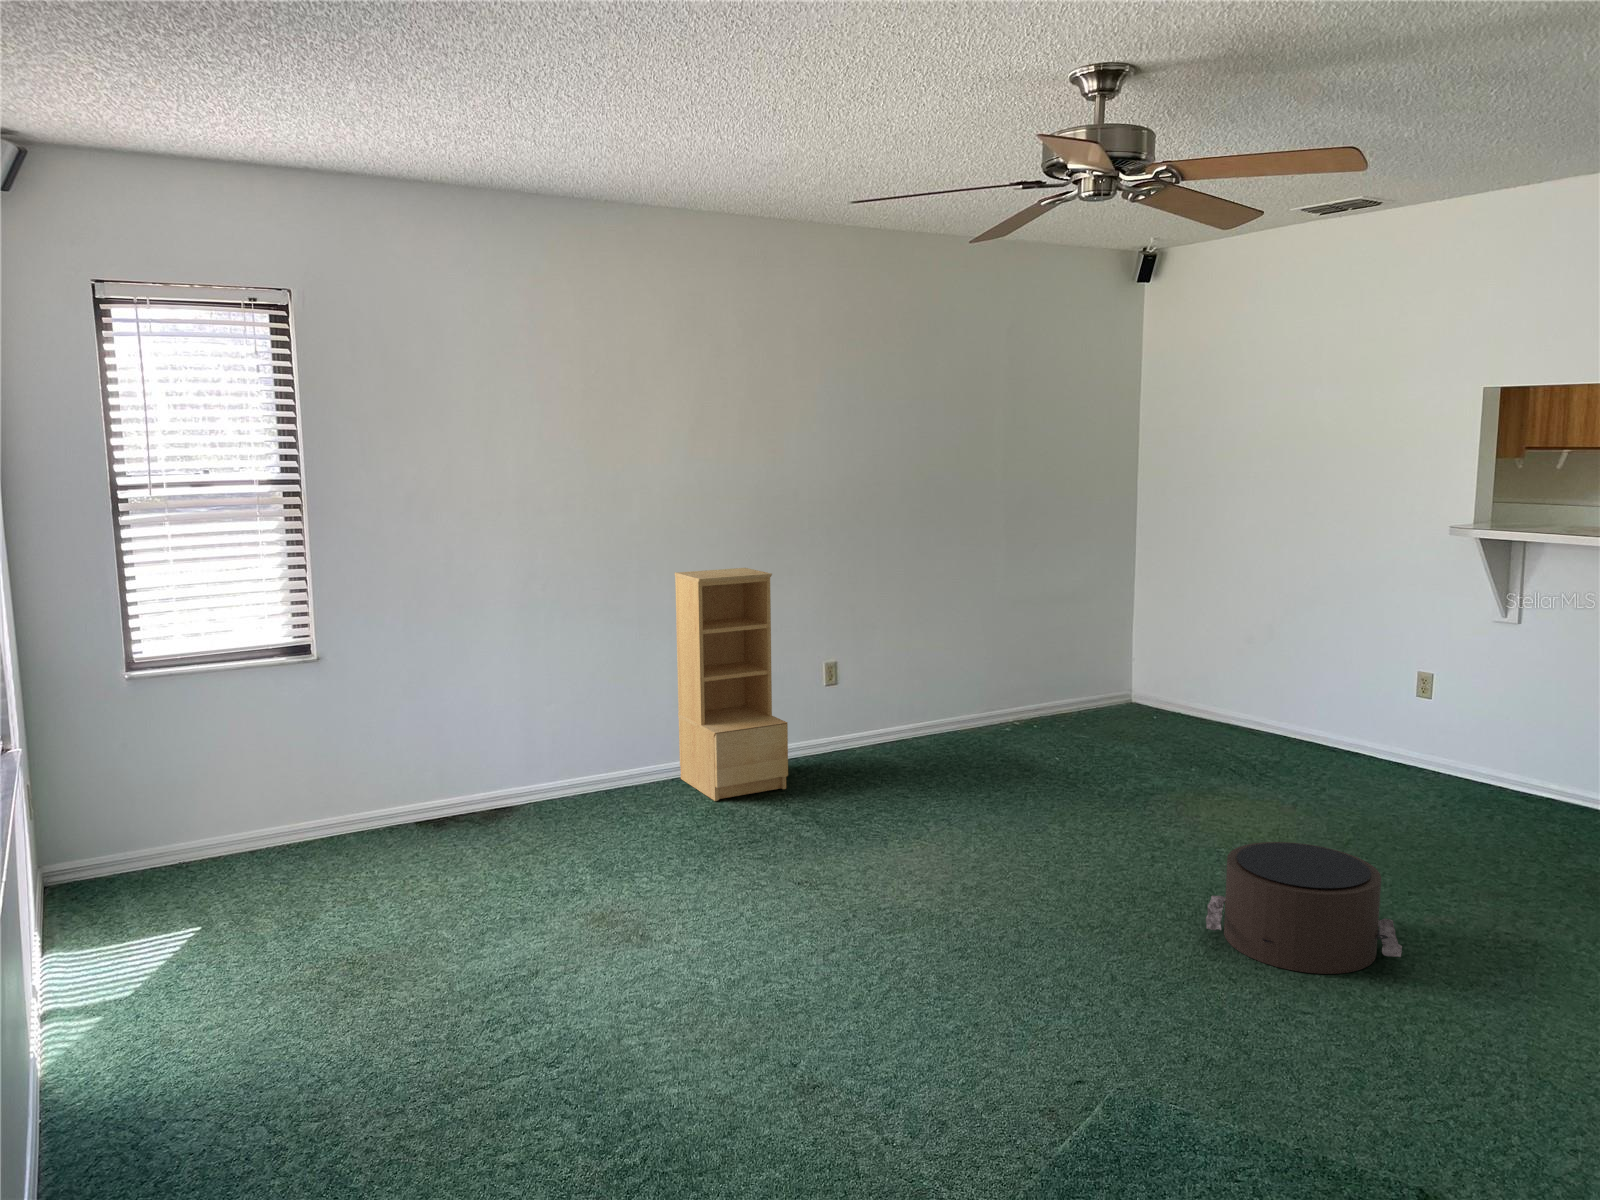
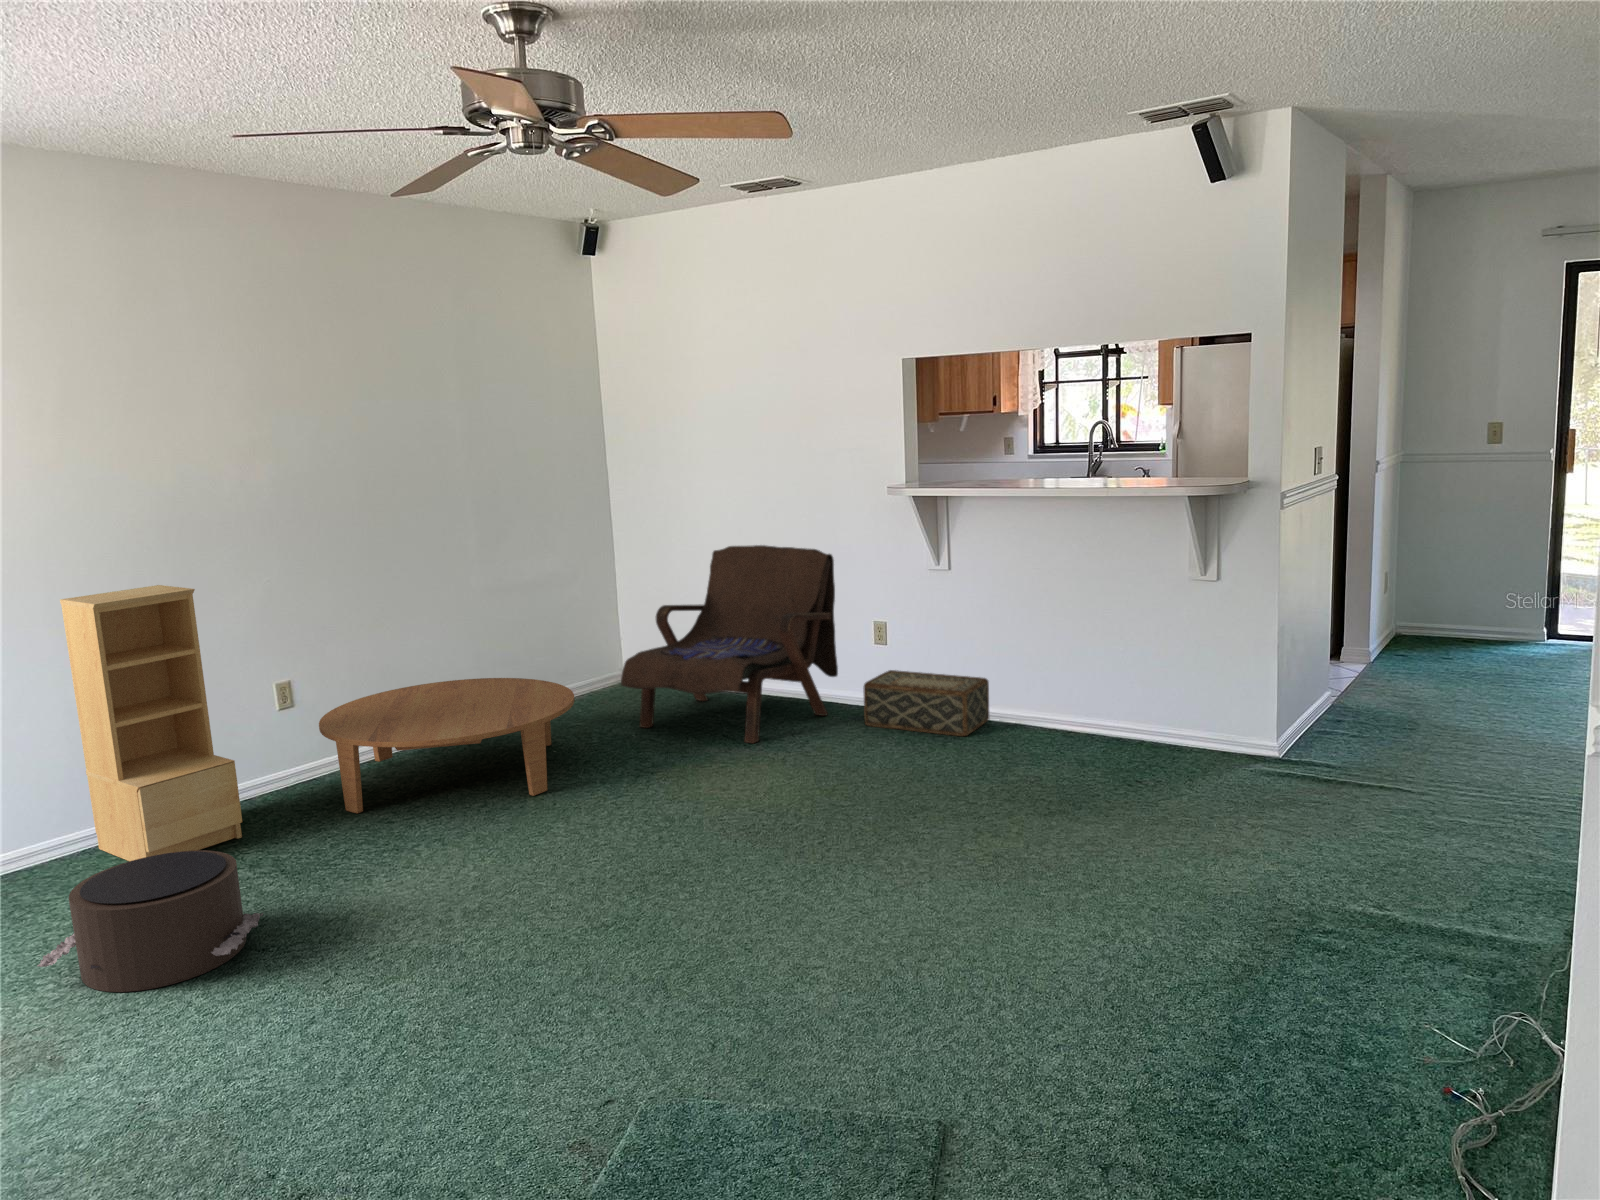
armchair: none [1132,577,1378,782] -> present [621,545,838,743]
coffee table: none [855,679,1084,797] -> present [319,678,574,813]
woven basket: none [1396,728,1559,813] -> present [863,670,989,736]
pouf: present [1206,842,1402,974] -> present [38,850,263,992]

